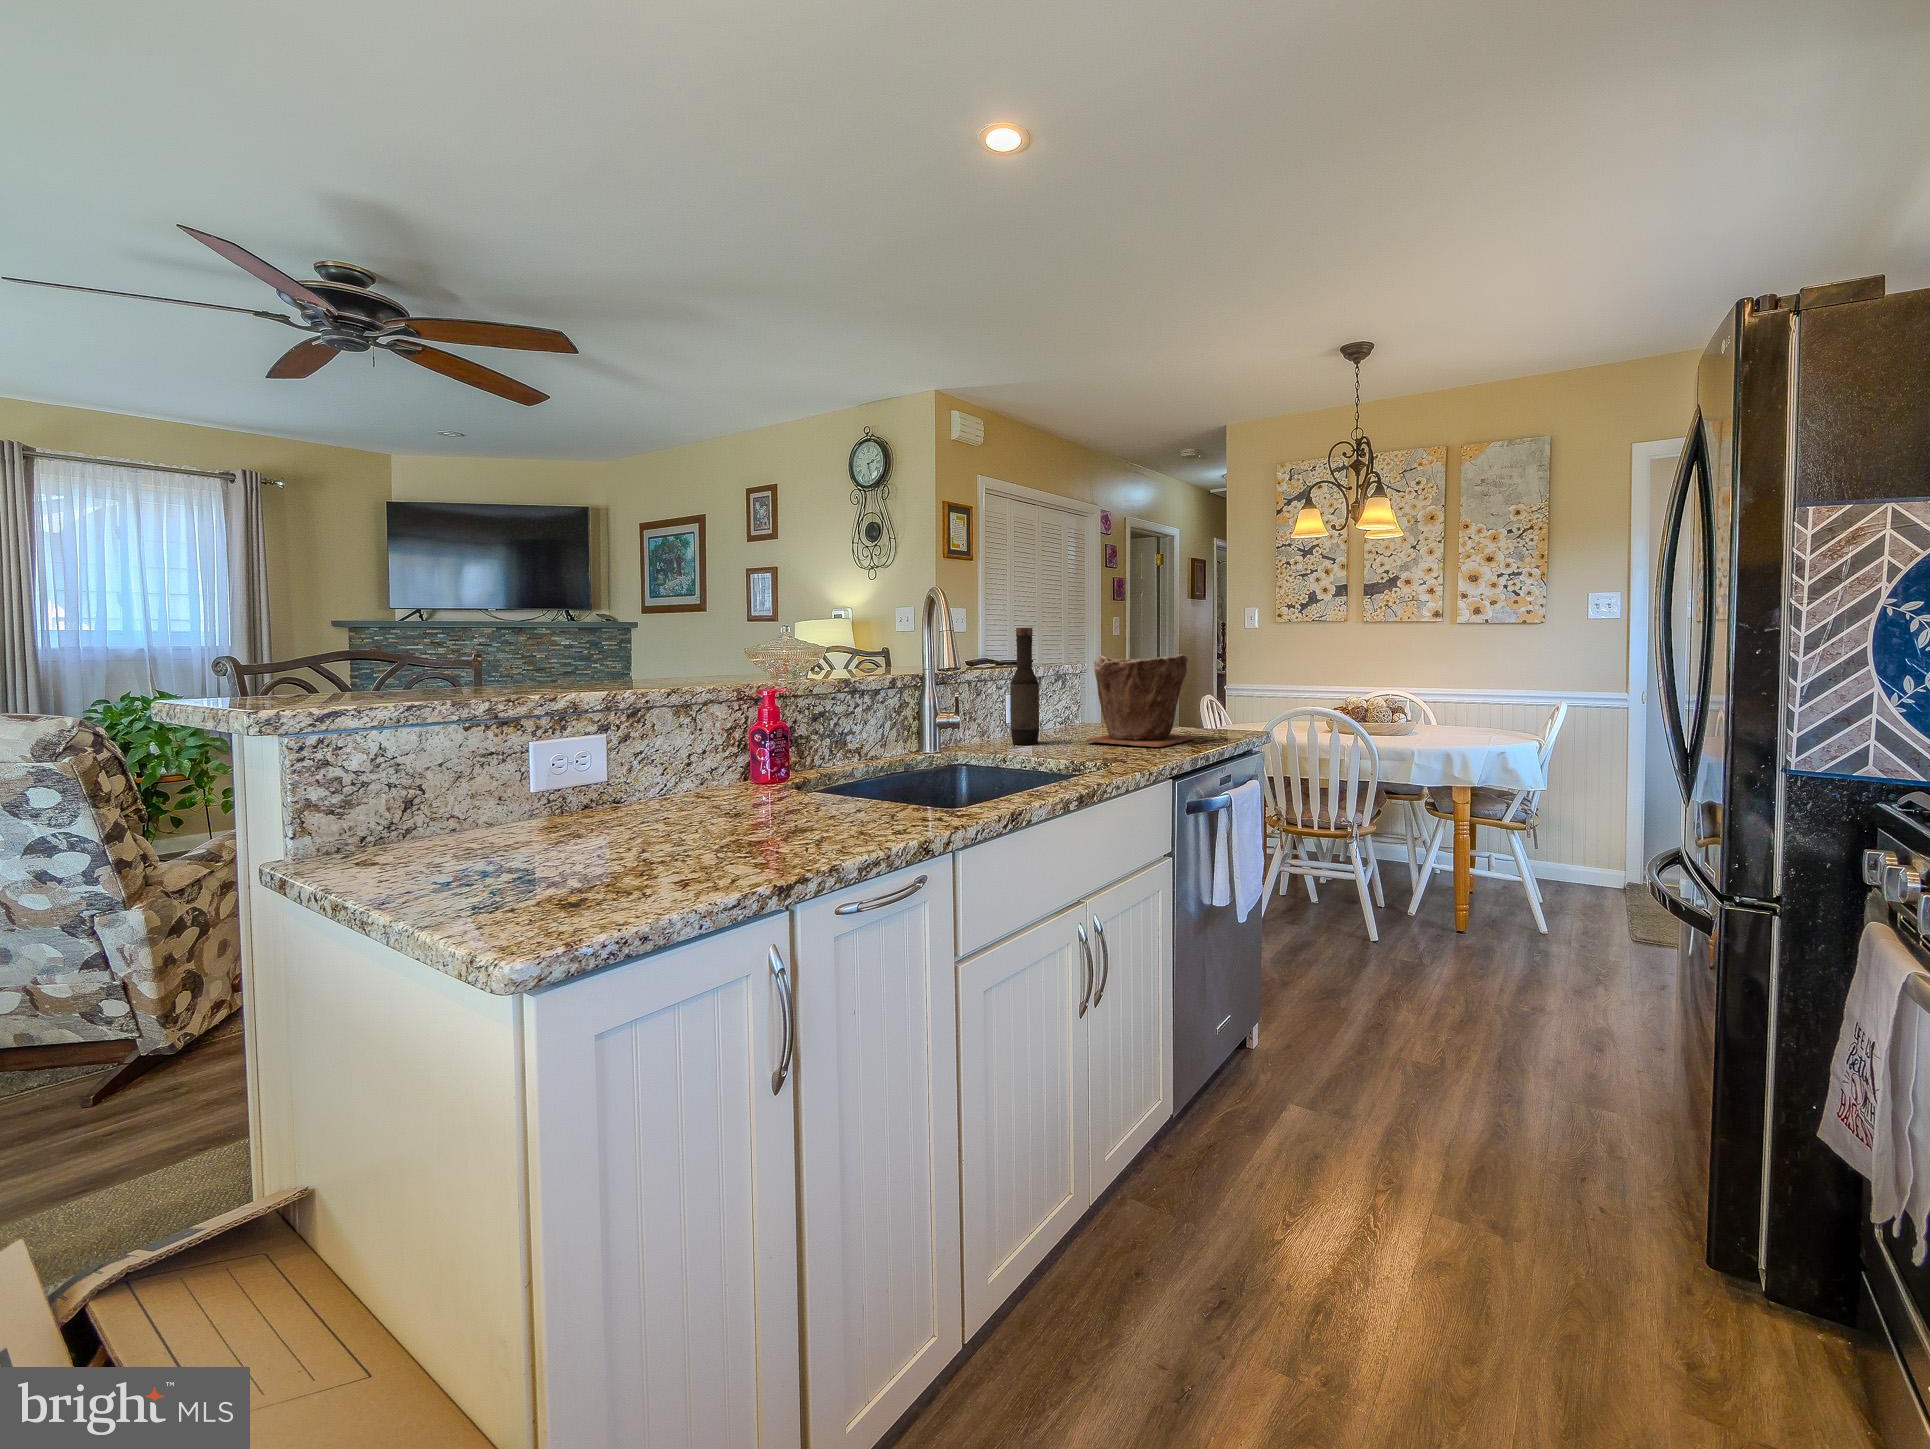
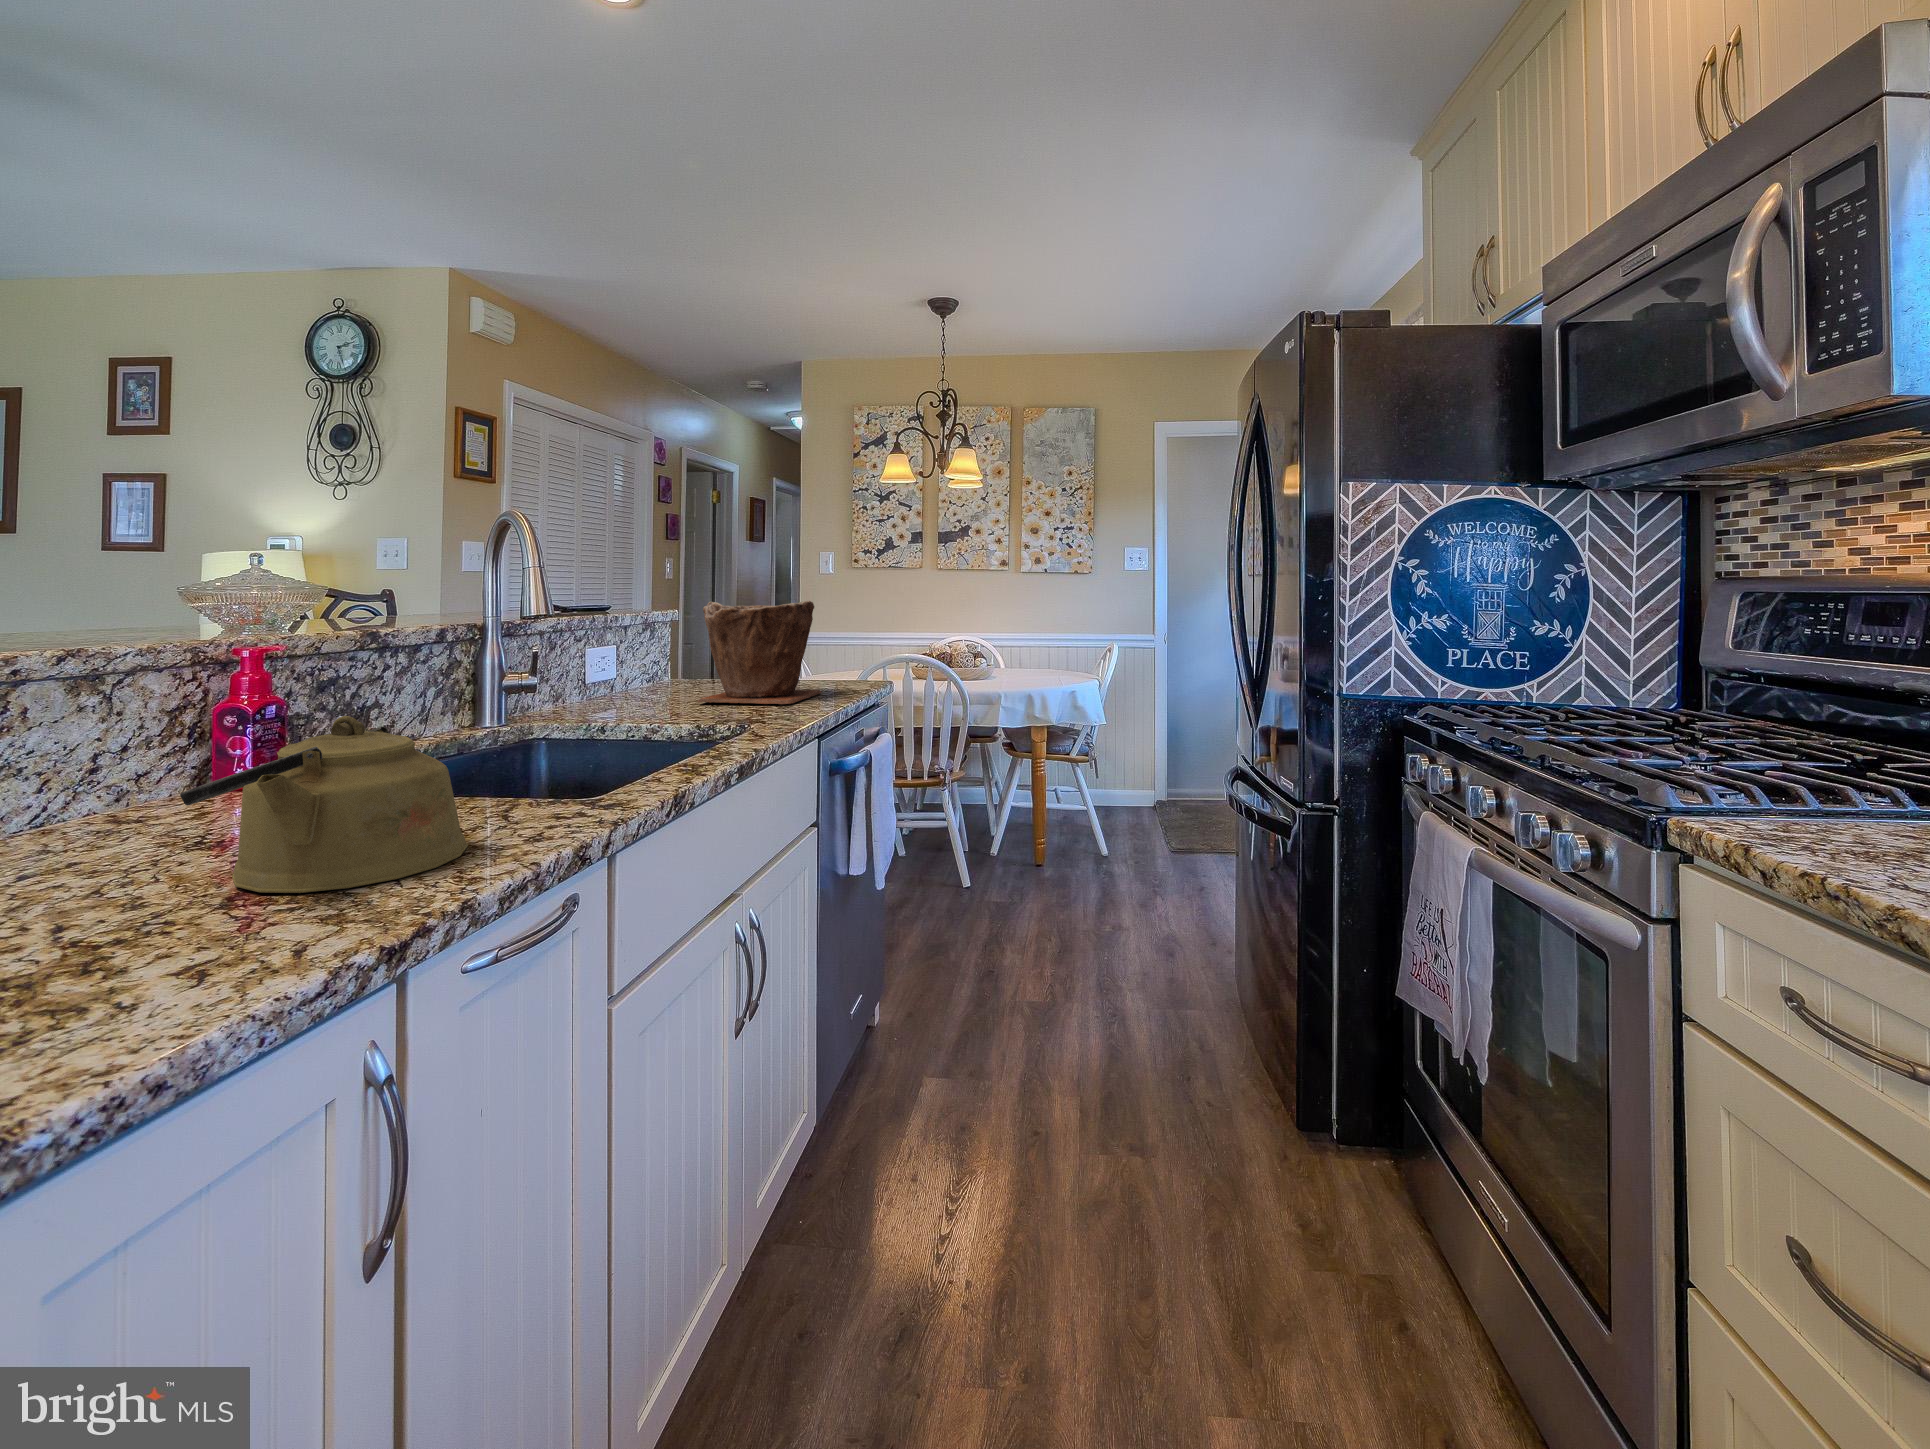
bottle: present [1010,628,1039,745] -> none [598,567,638,710]
kettle: none [698,735,857,851] -> present [180,716,468,893]

